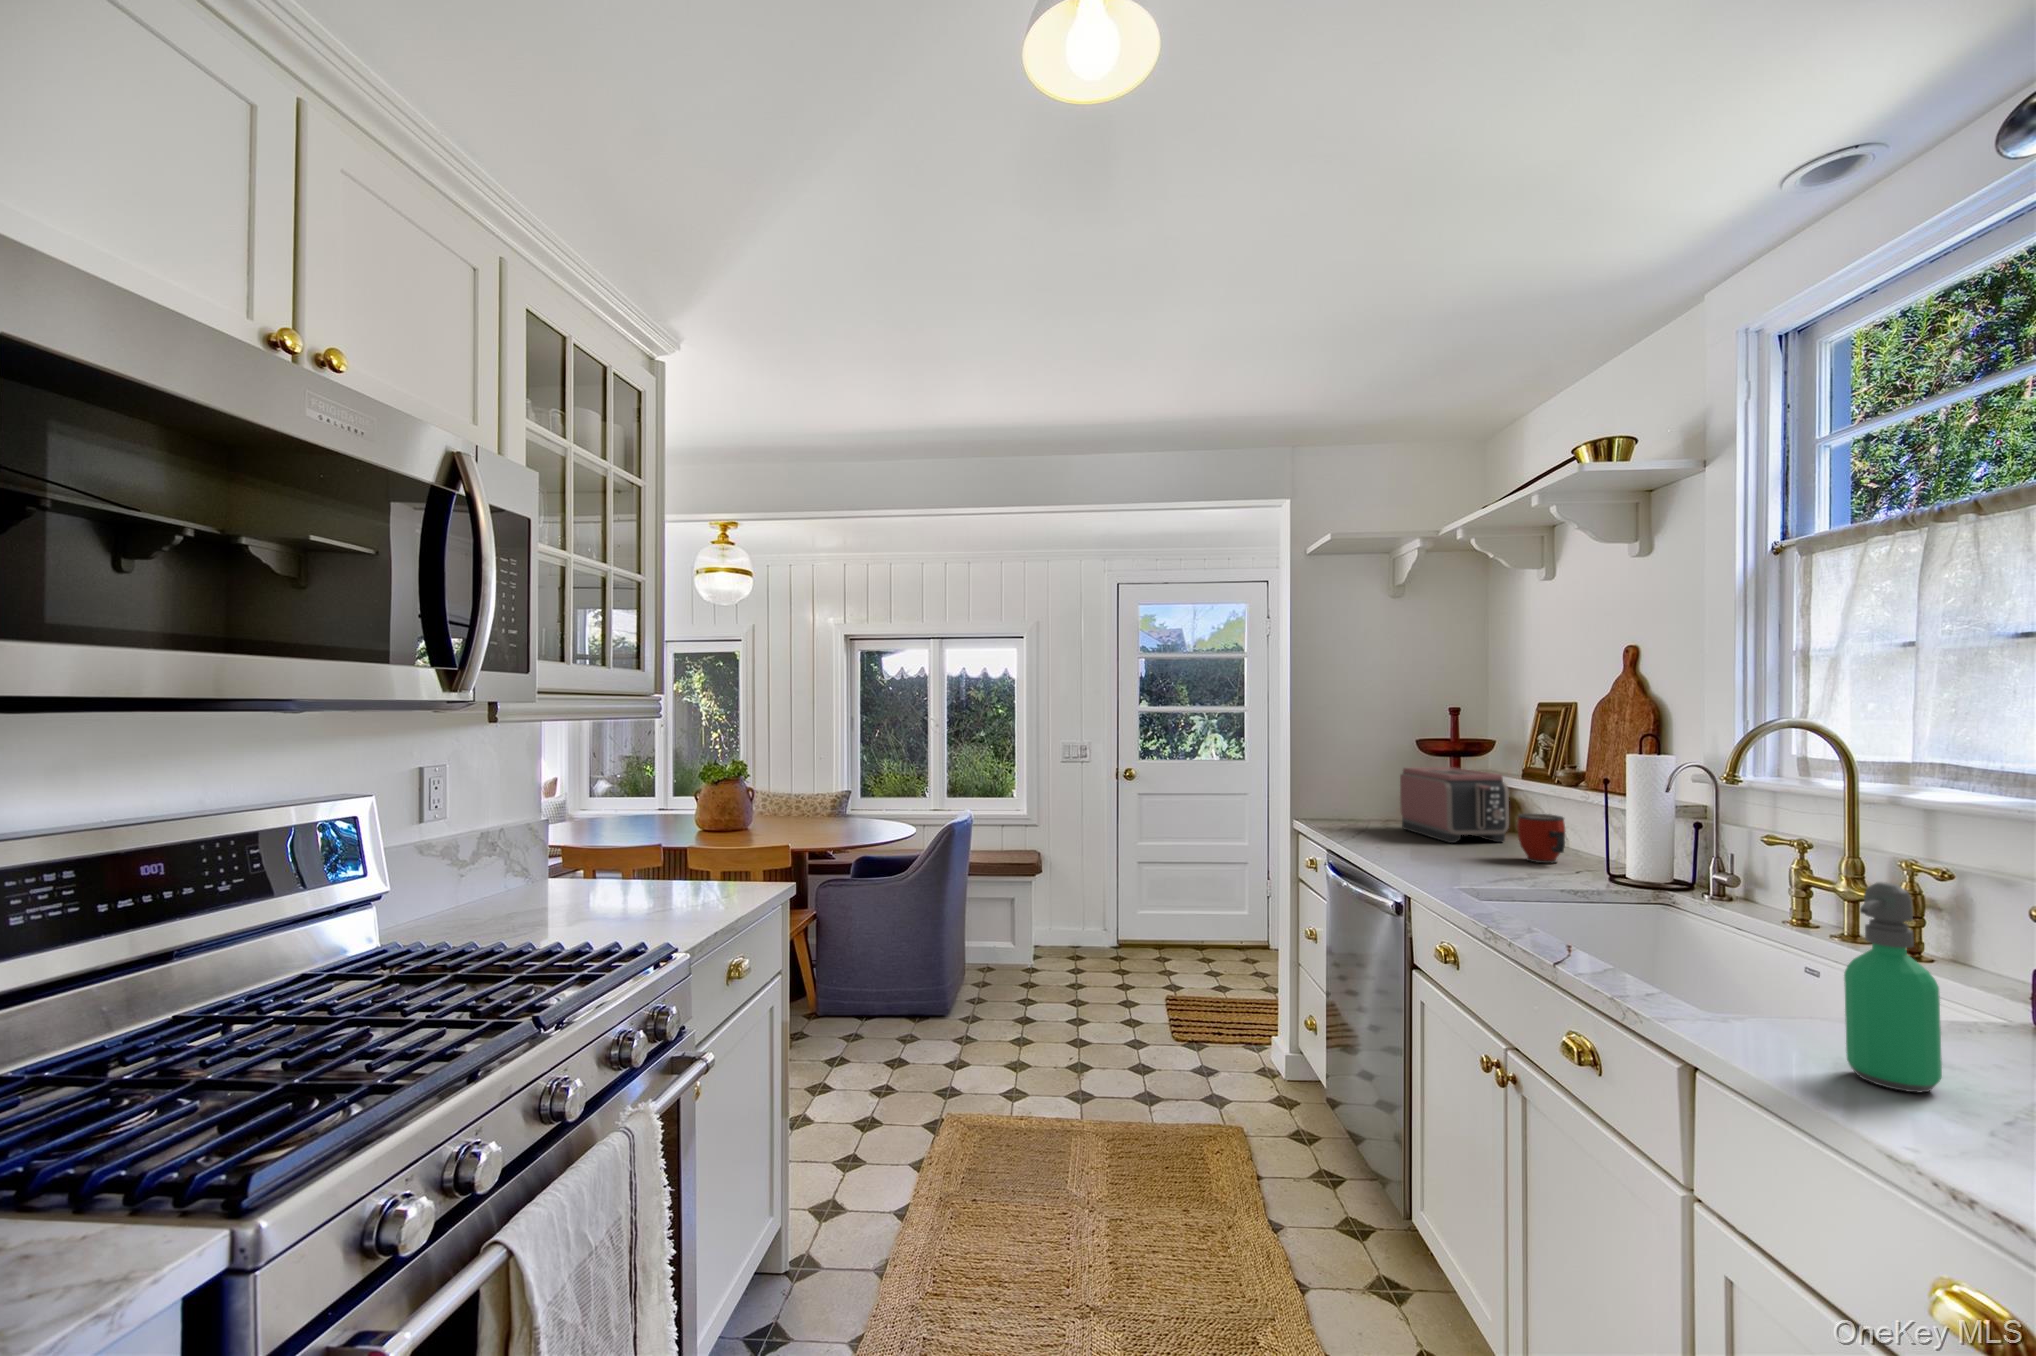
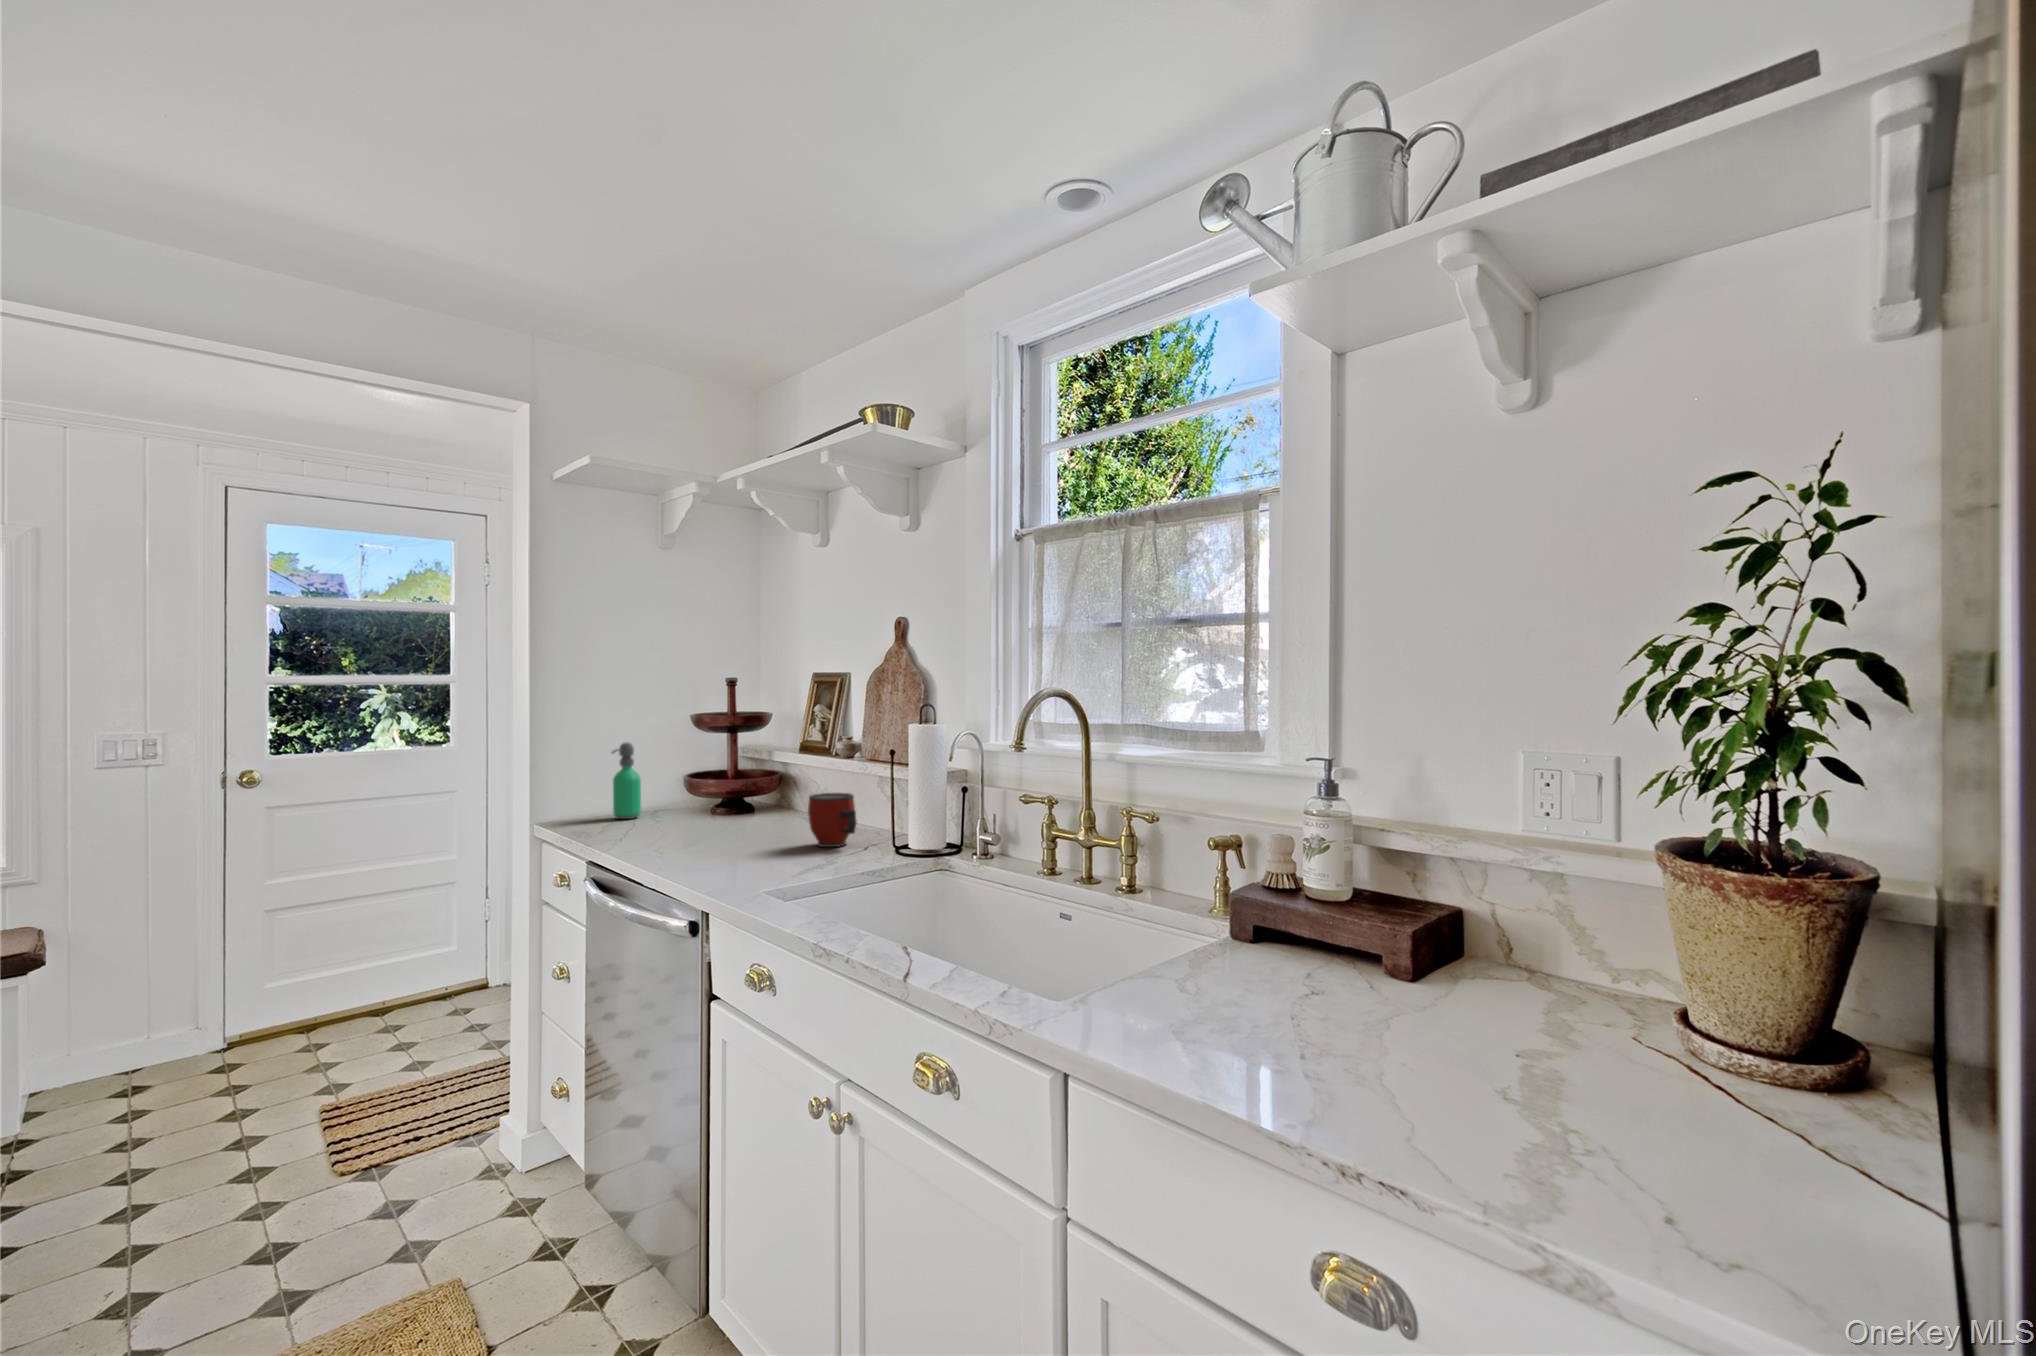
toaster: present [1400,767,1509,843] -> none [671,746,792,836]
soap dispenser: present [1844,882,1942,1092] -> present [612,743,641,819]

